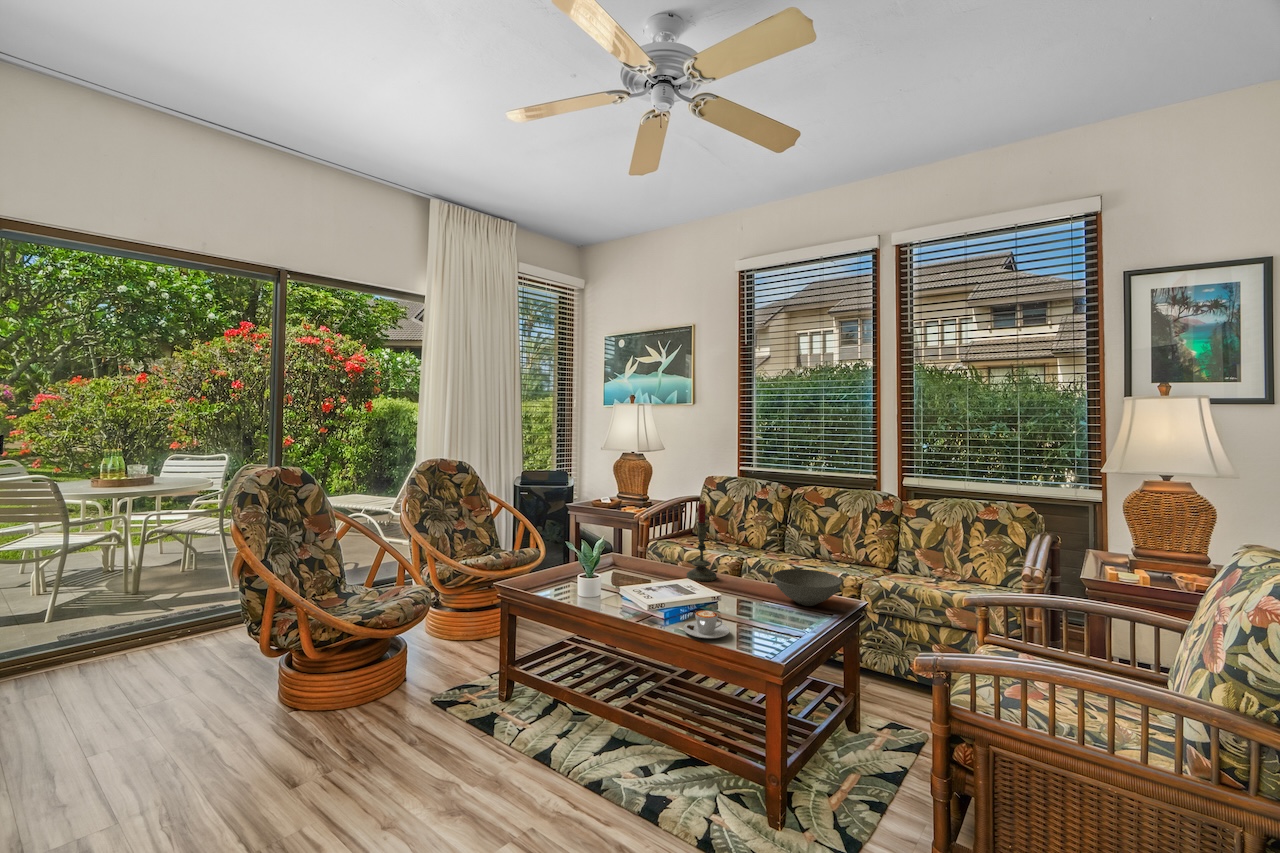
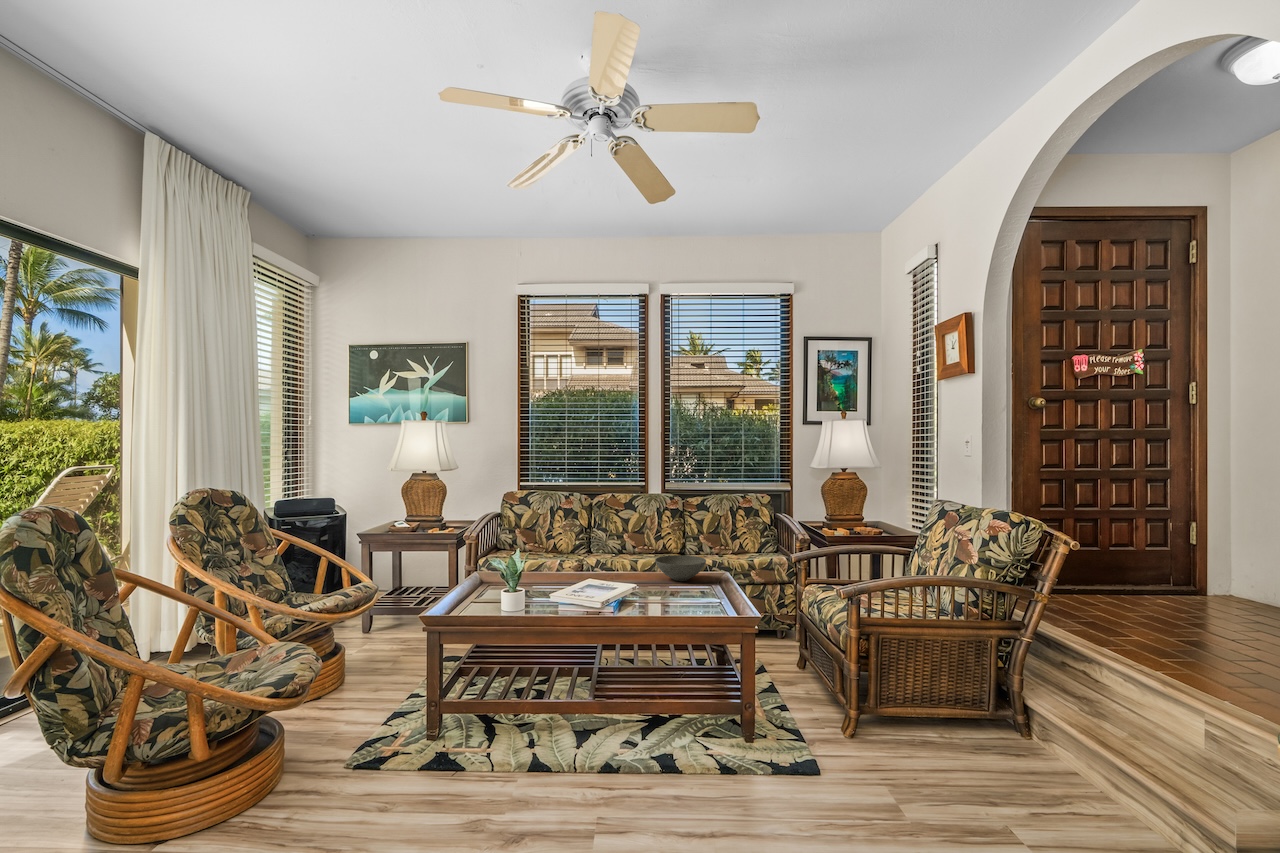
candle: present [687,504,717,581] -> none [570,509,596,580]
coffee cup: present [683,610,729,638] -> none [647,588,682,606]

